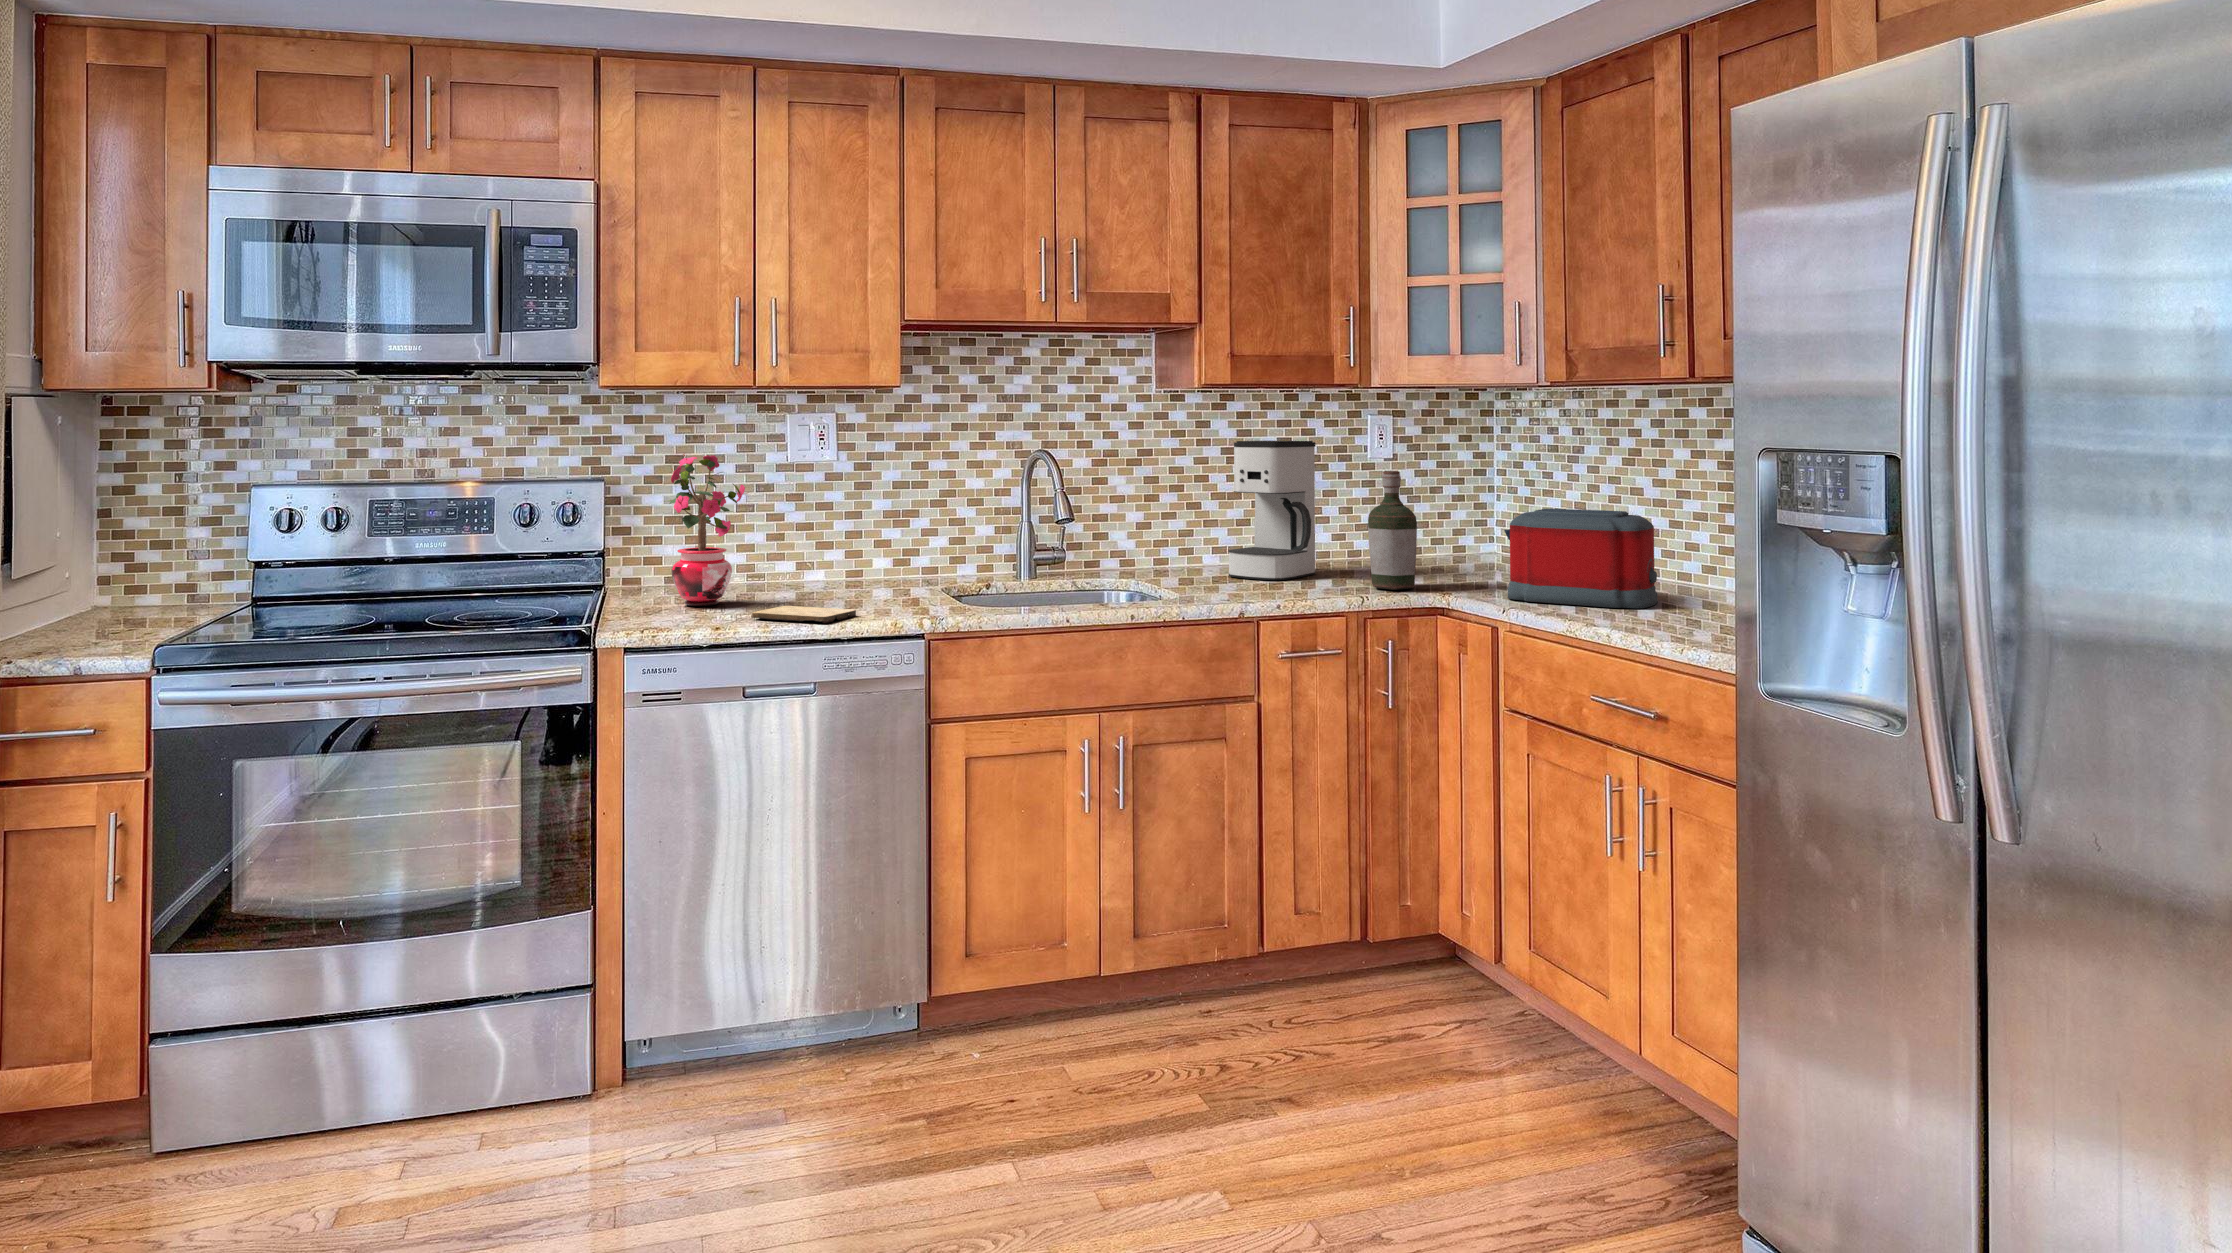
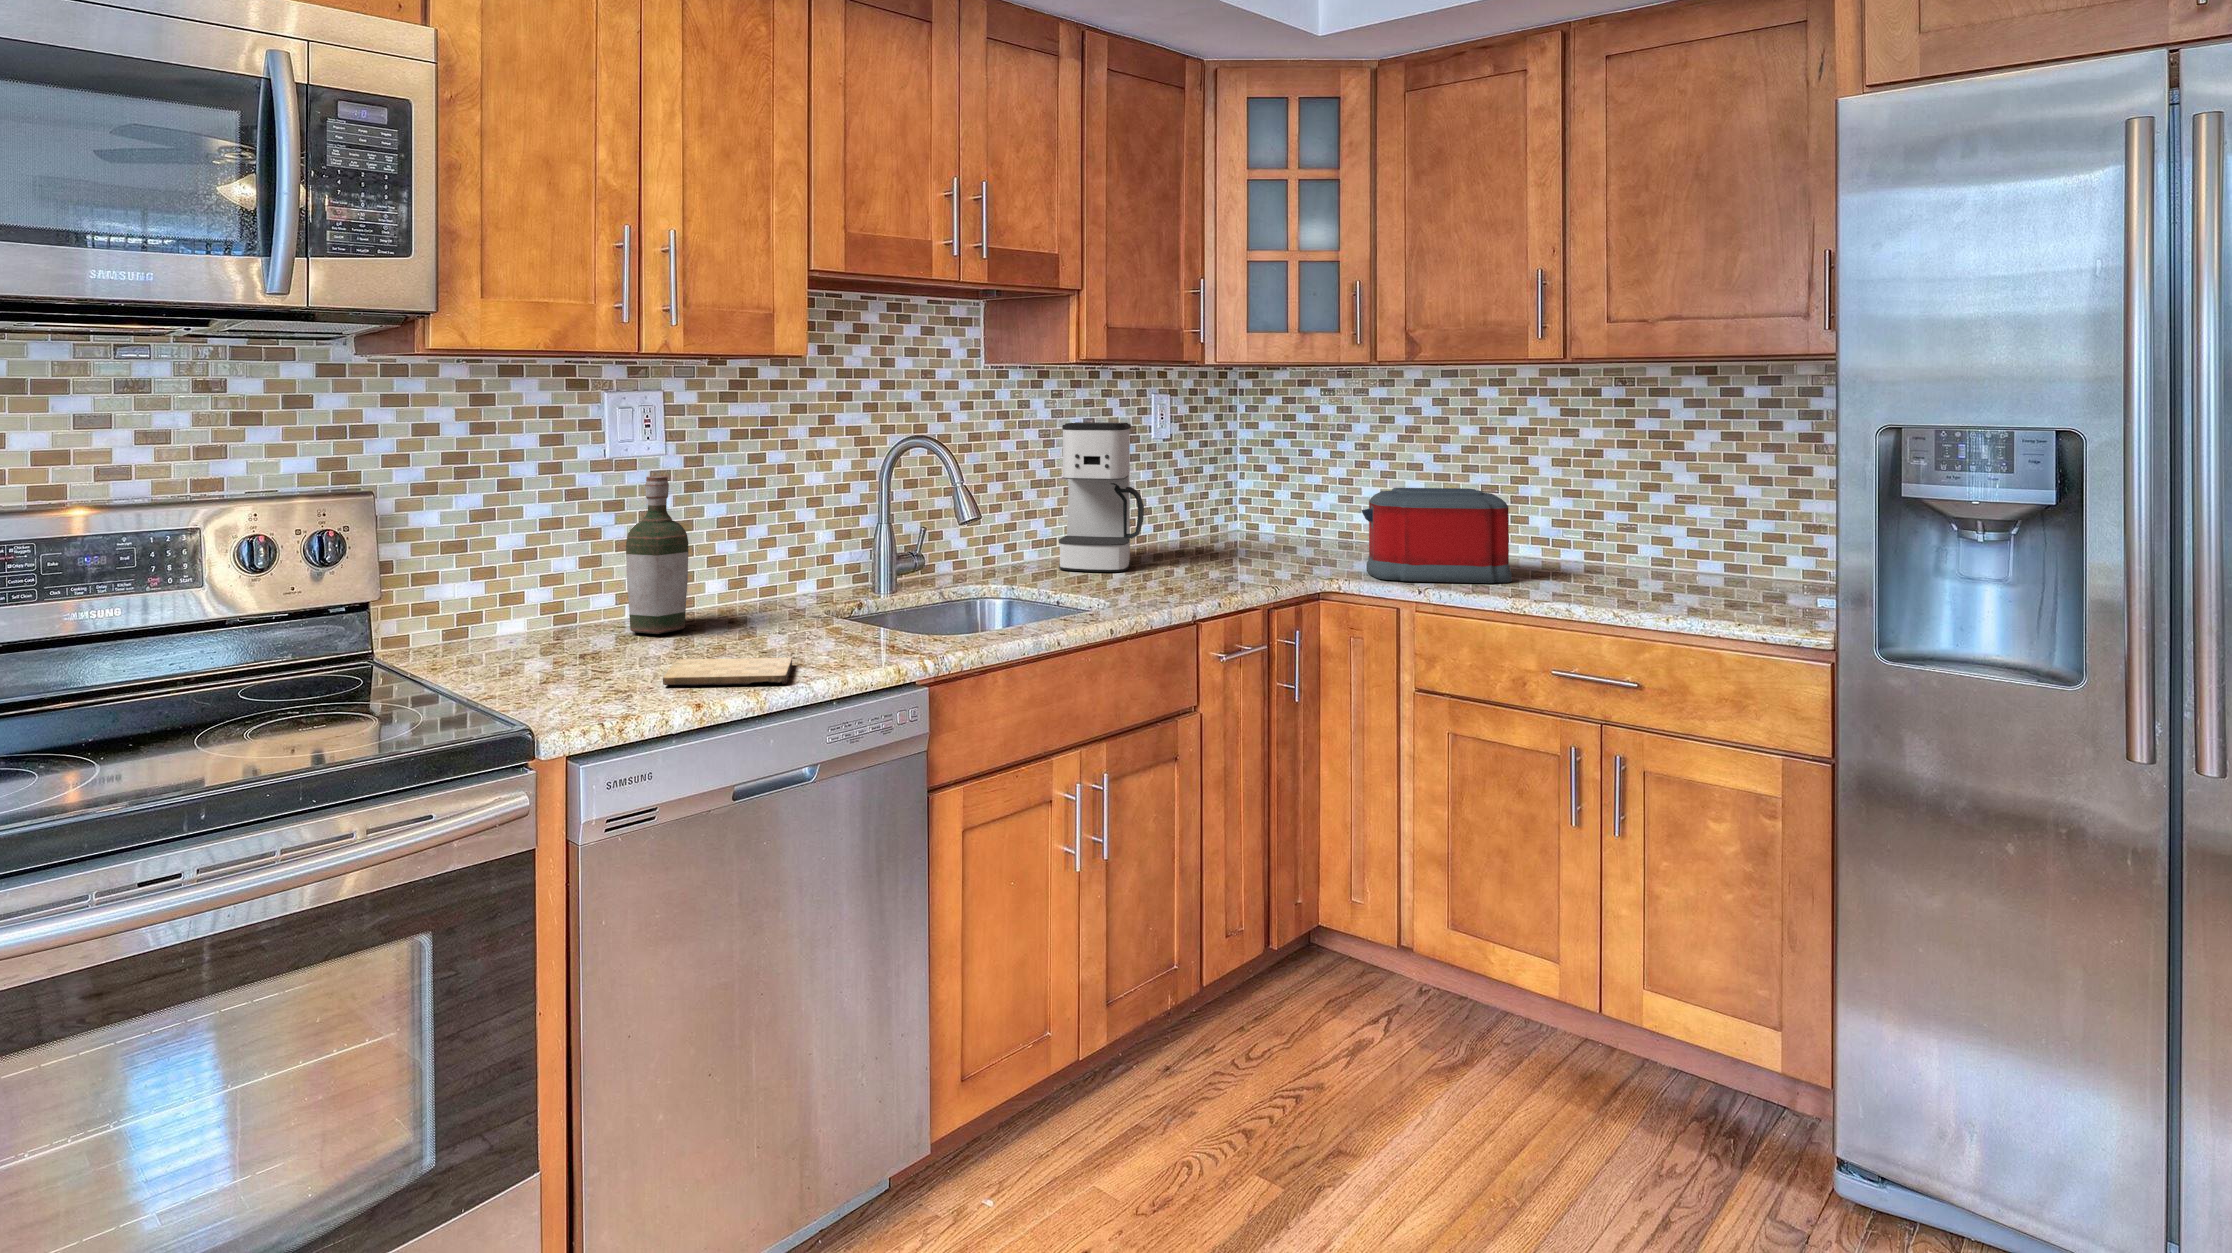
potted plant: present [664,454,747,606] -> none [460,449,592,670]
bottle: present [1368,471,1417,590] -> present [626,476,689,634]

